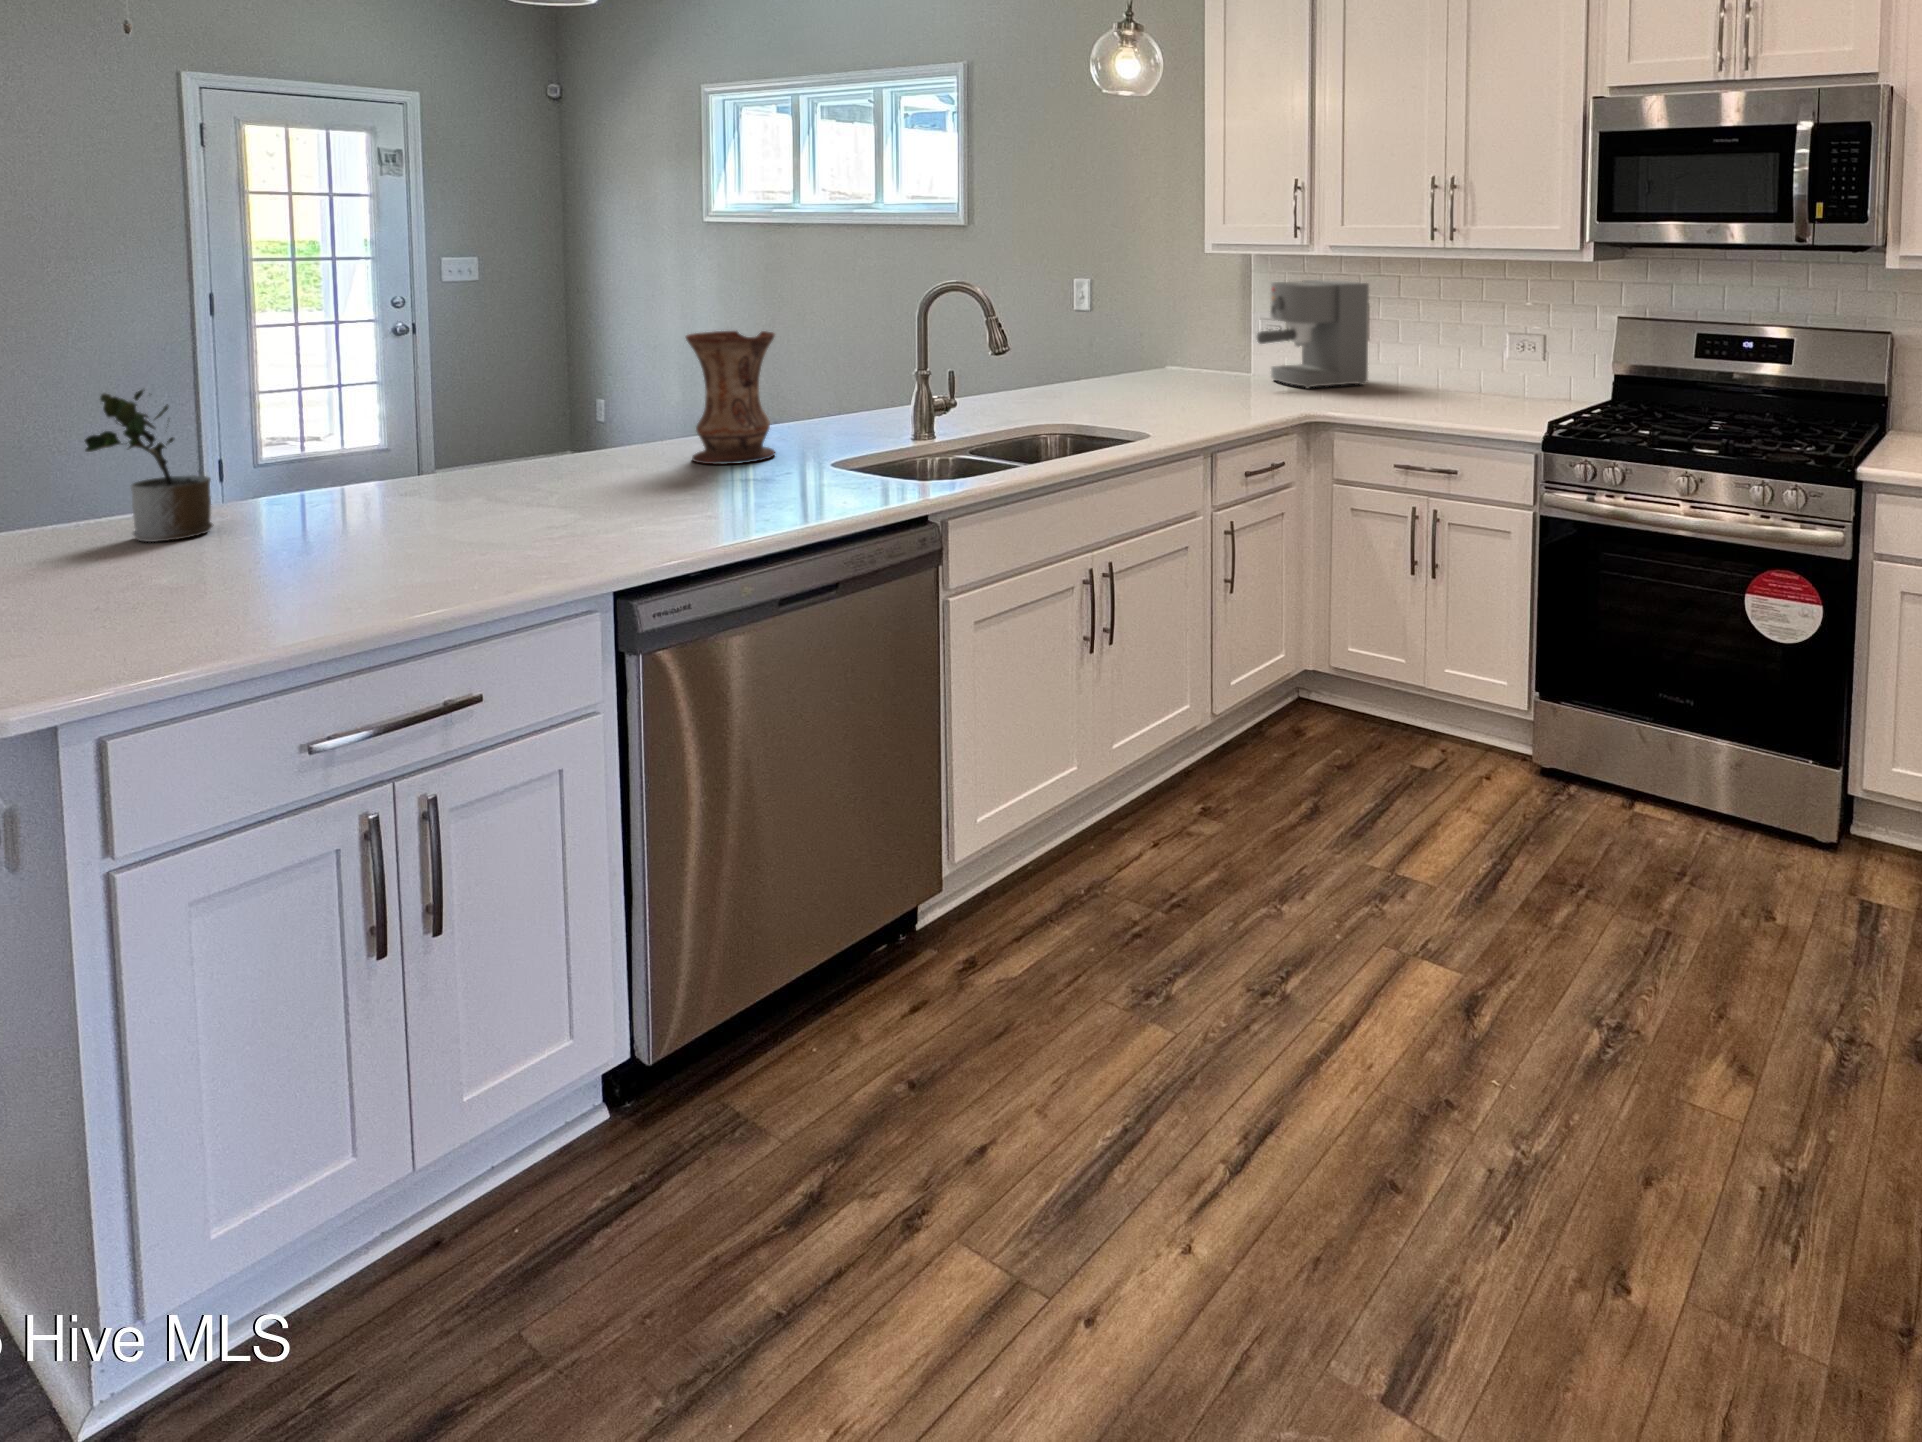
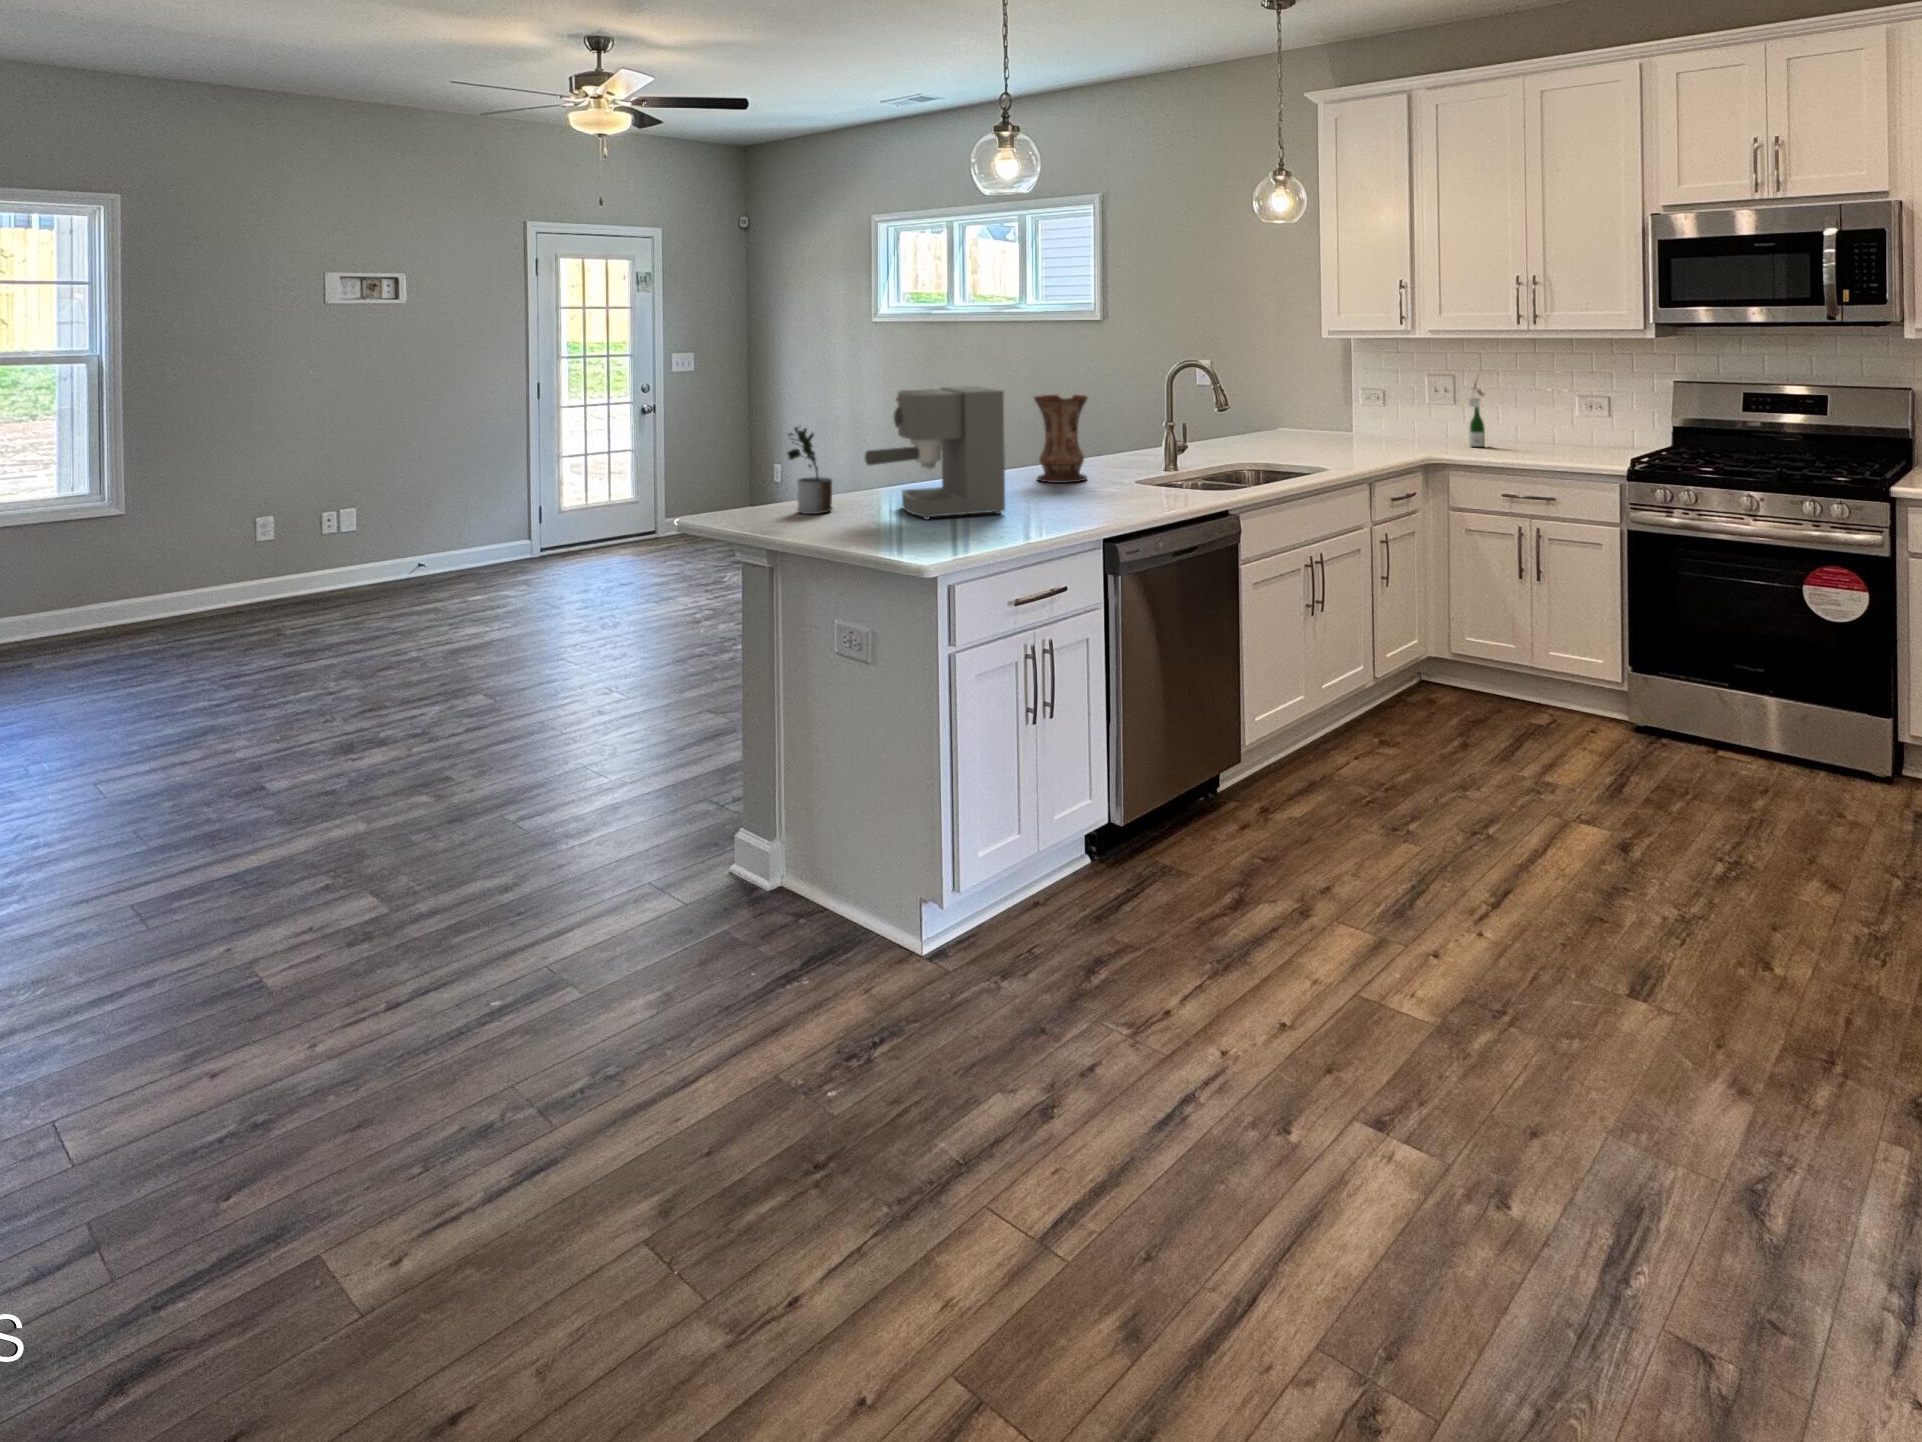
coffee maker: present [1257,280,1369,389] -> present [865,386,1005,520]
wine bottle: none [1376,302,1403,398] -> present [1469,383,1485,447]

